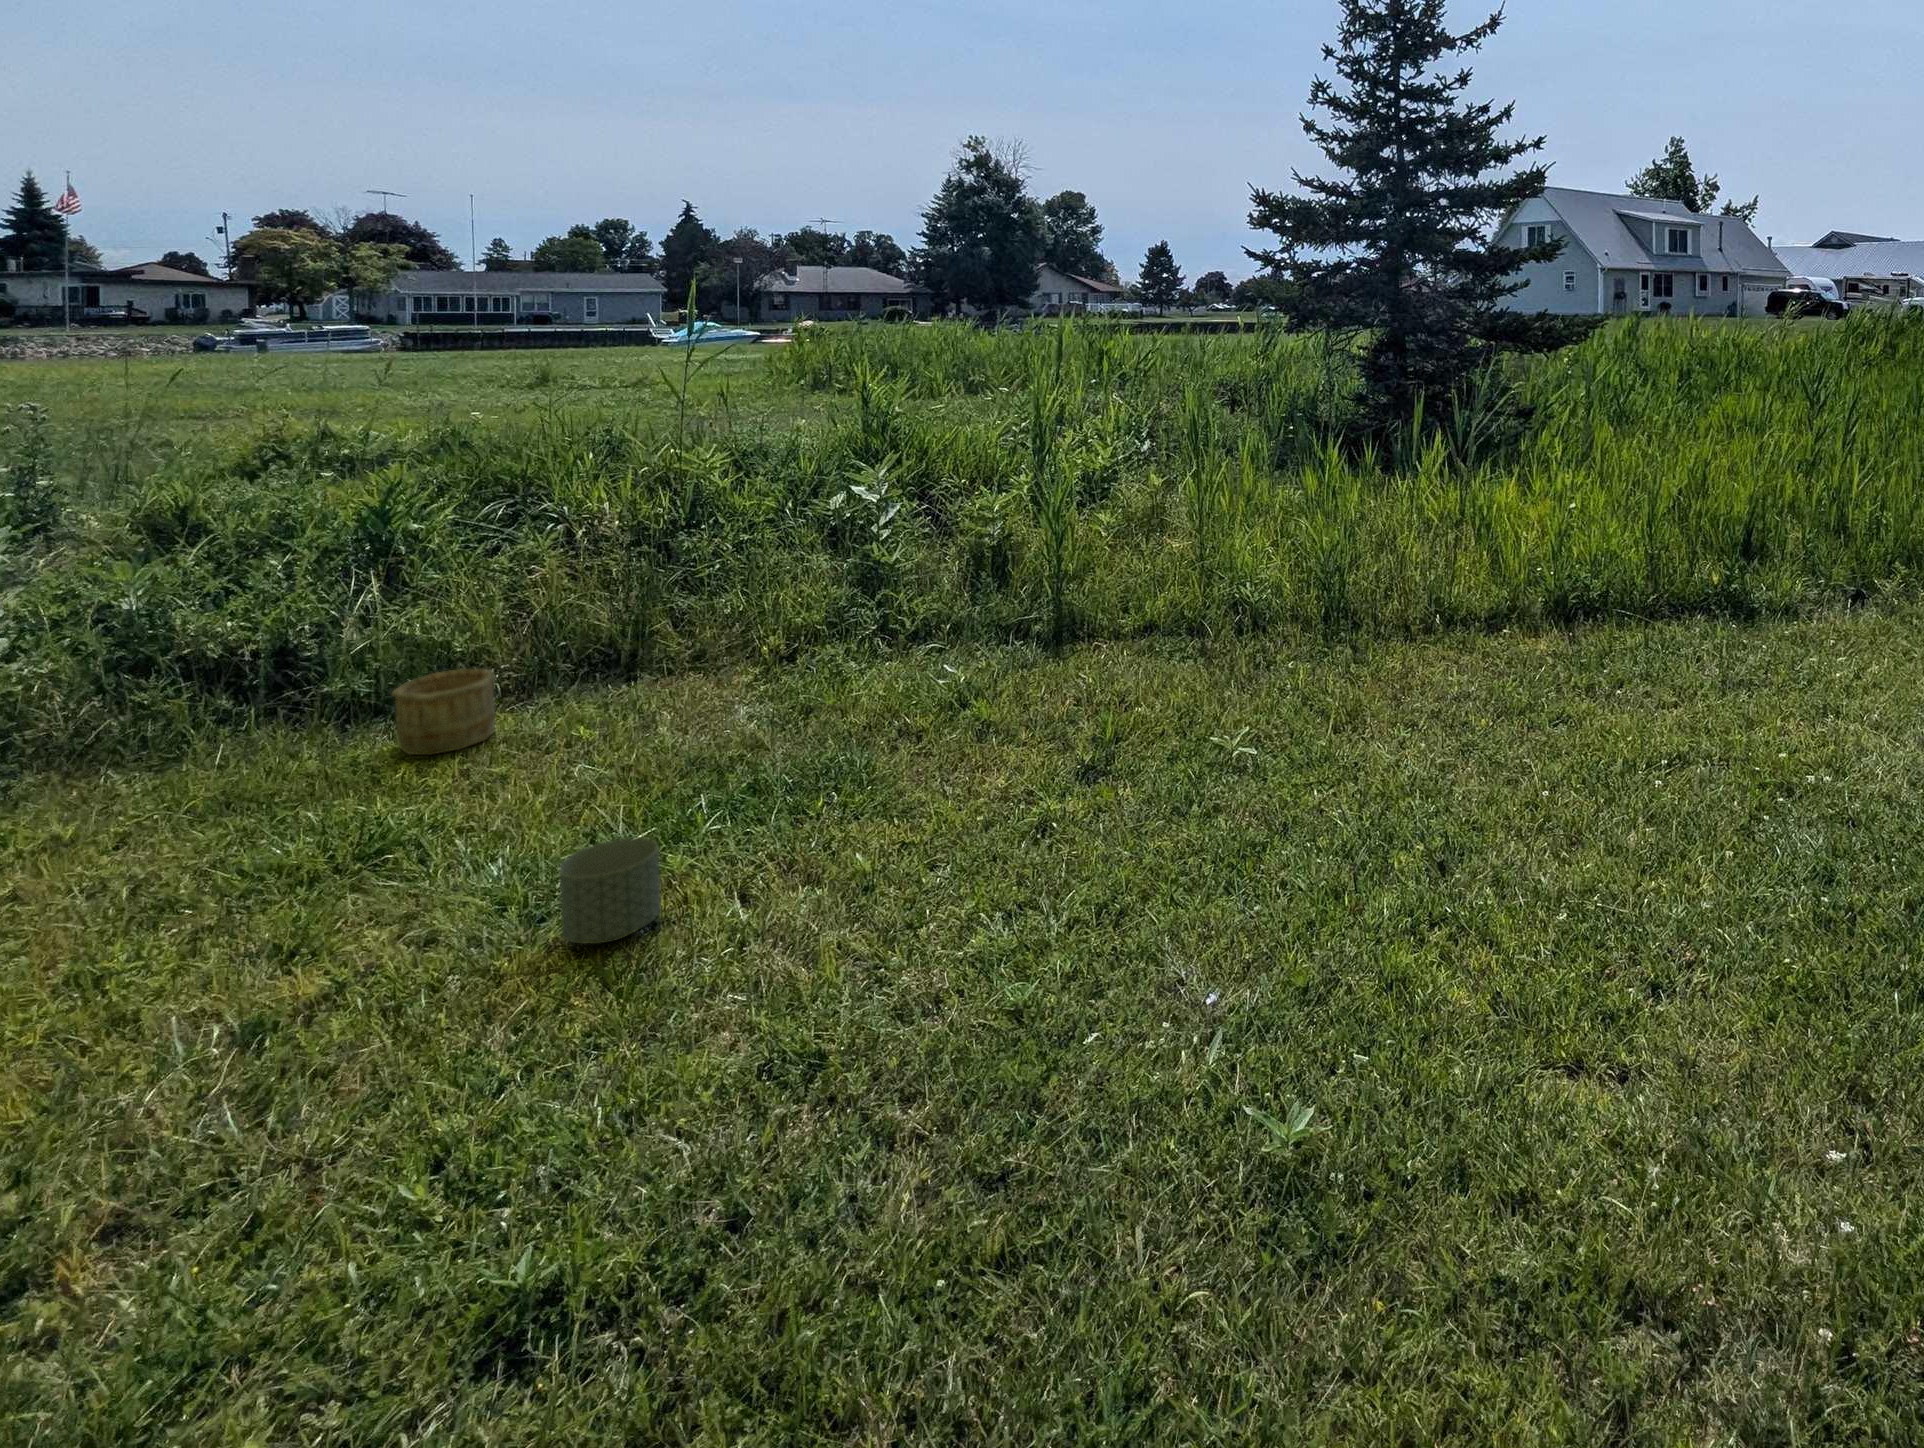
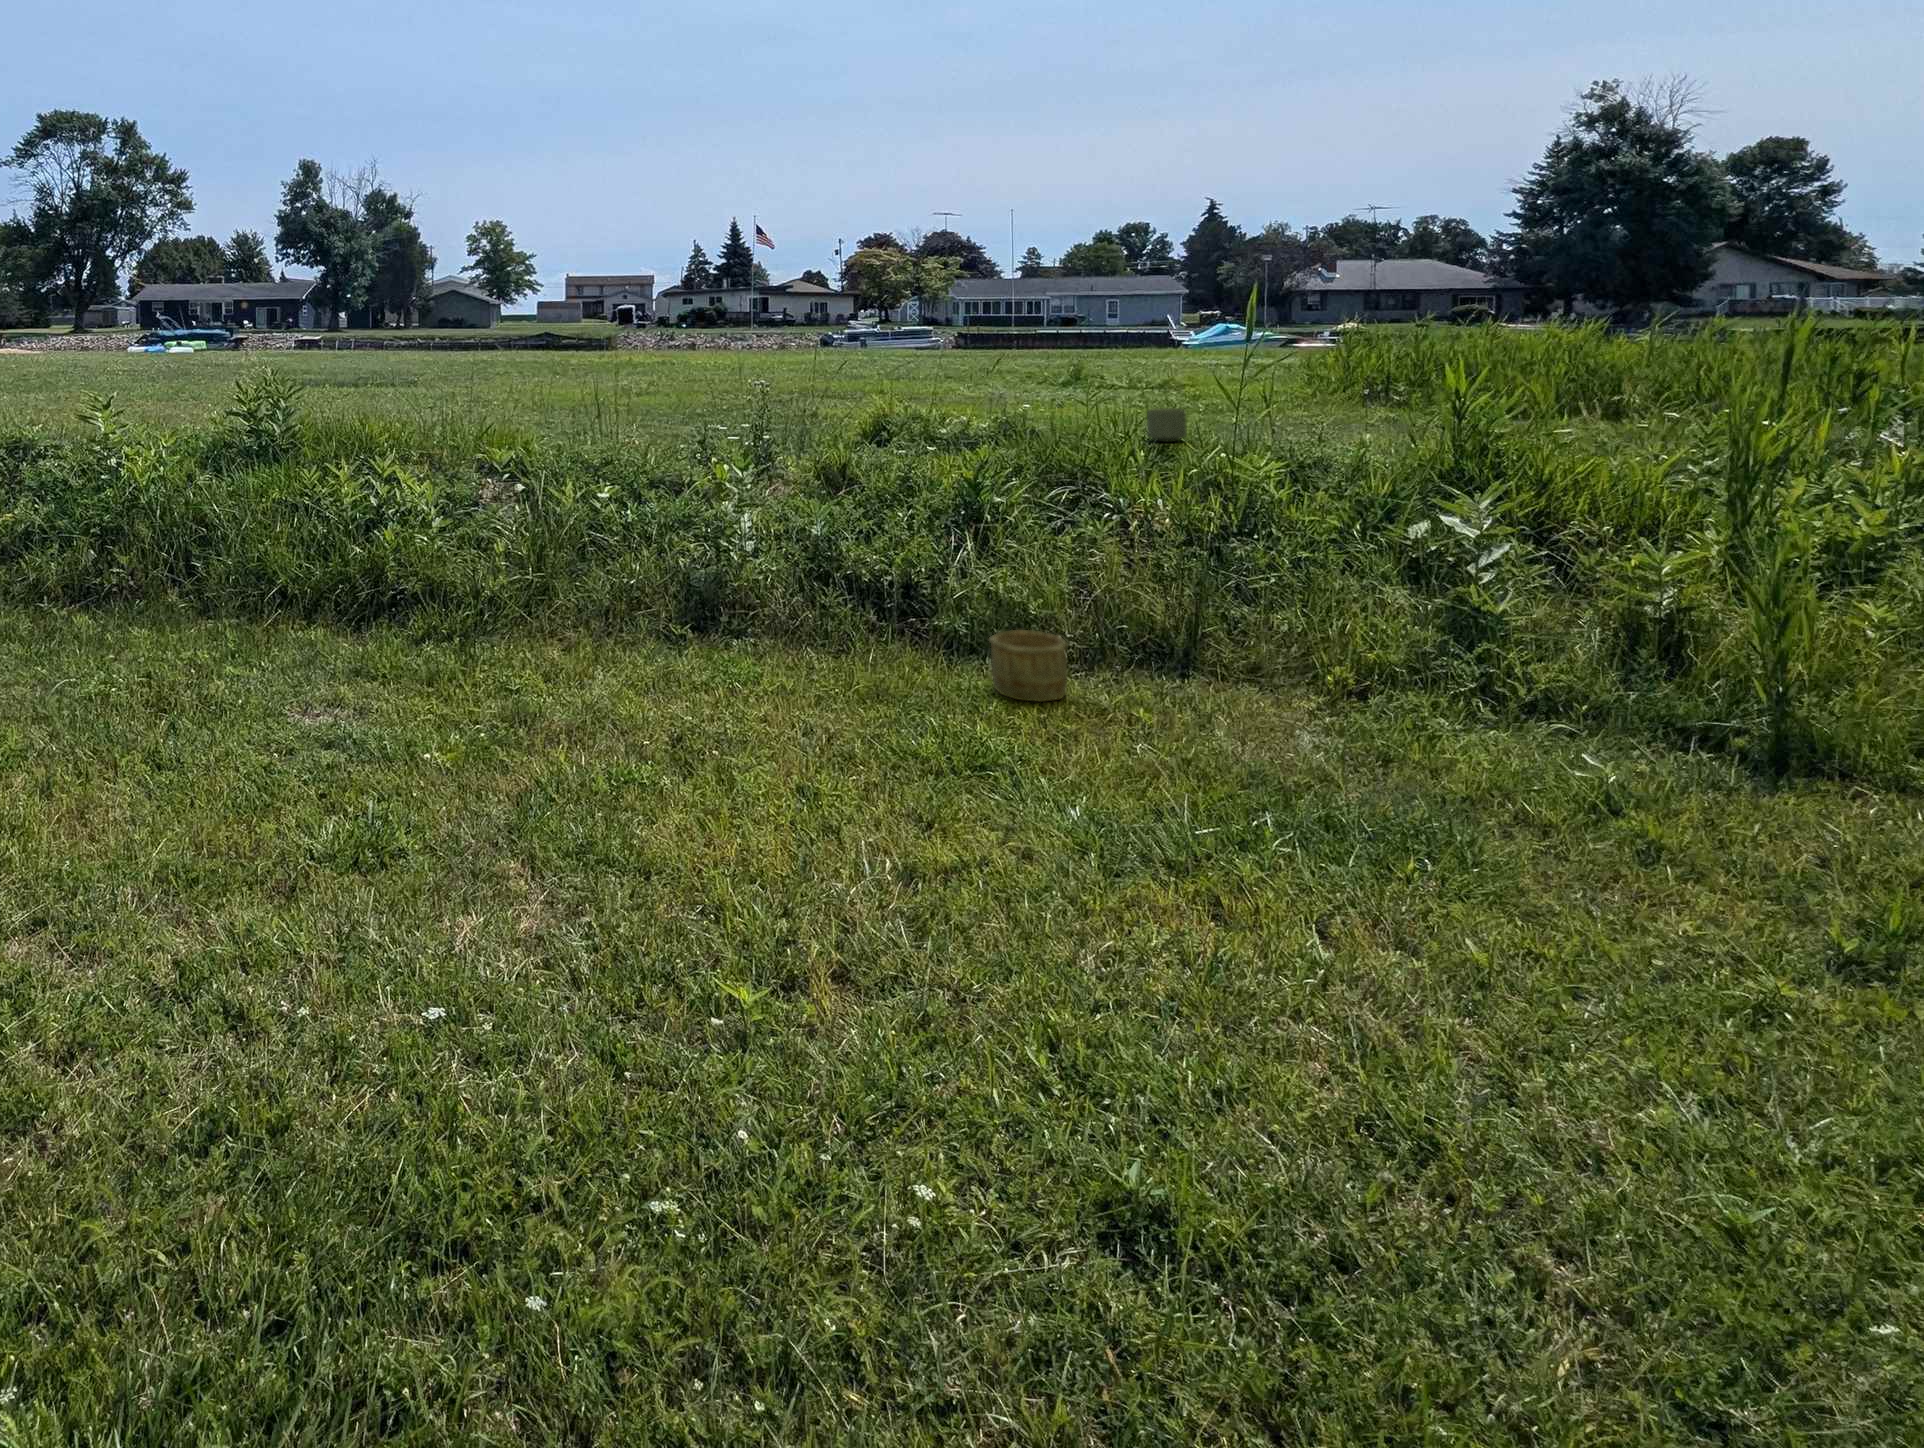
planter: present [559,837,661,944] -> present [1147,408,1187,442]

